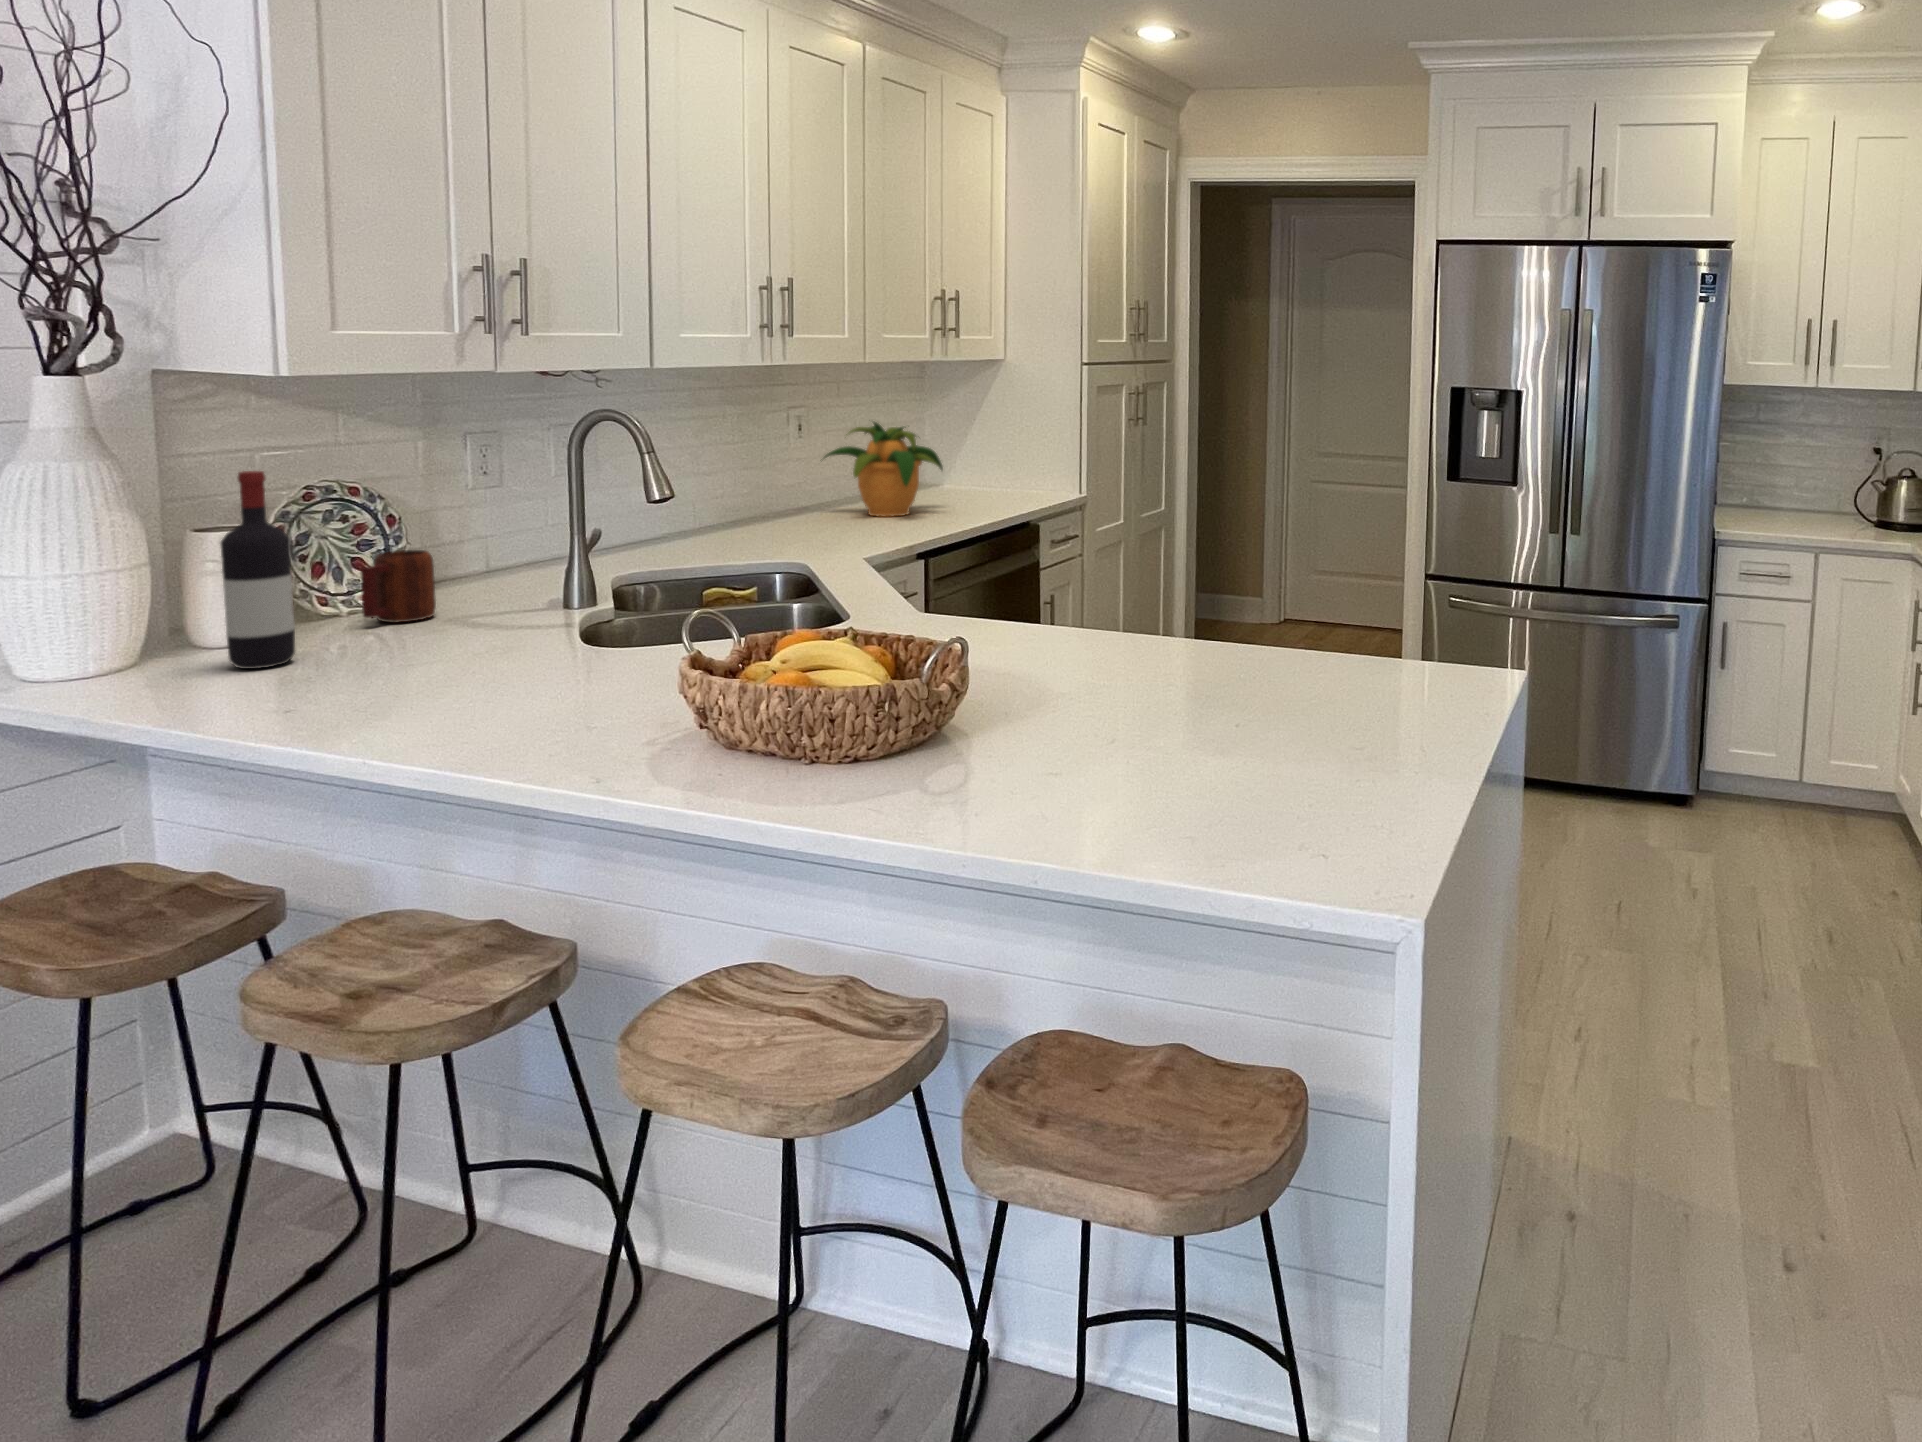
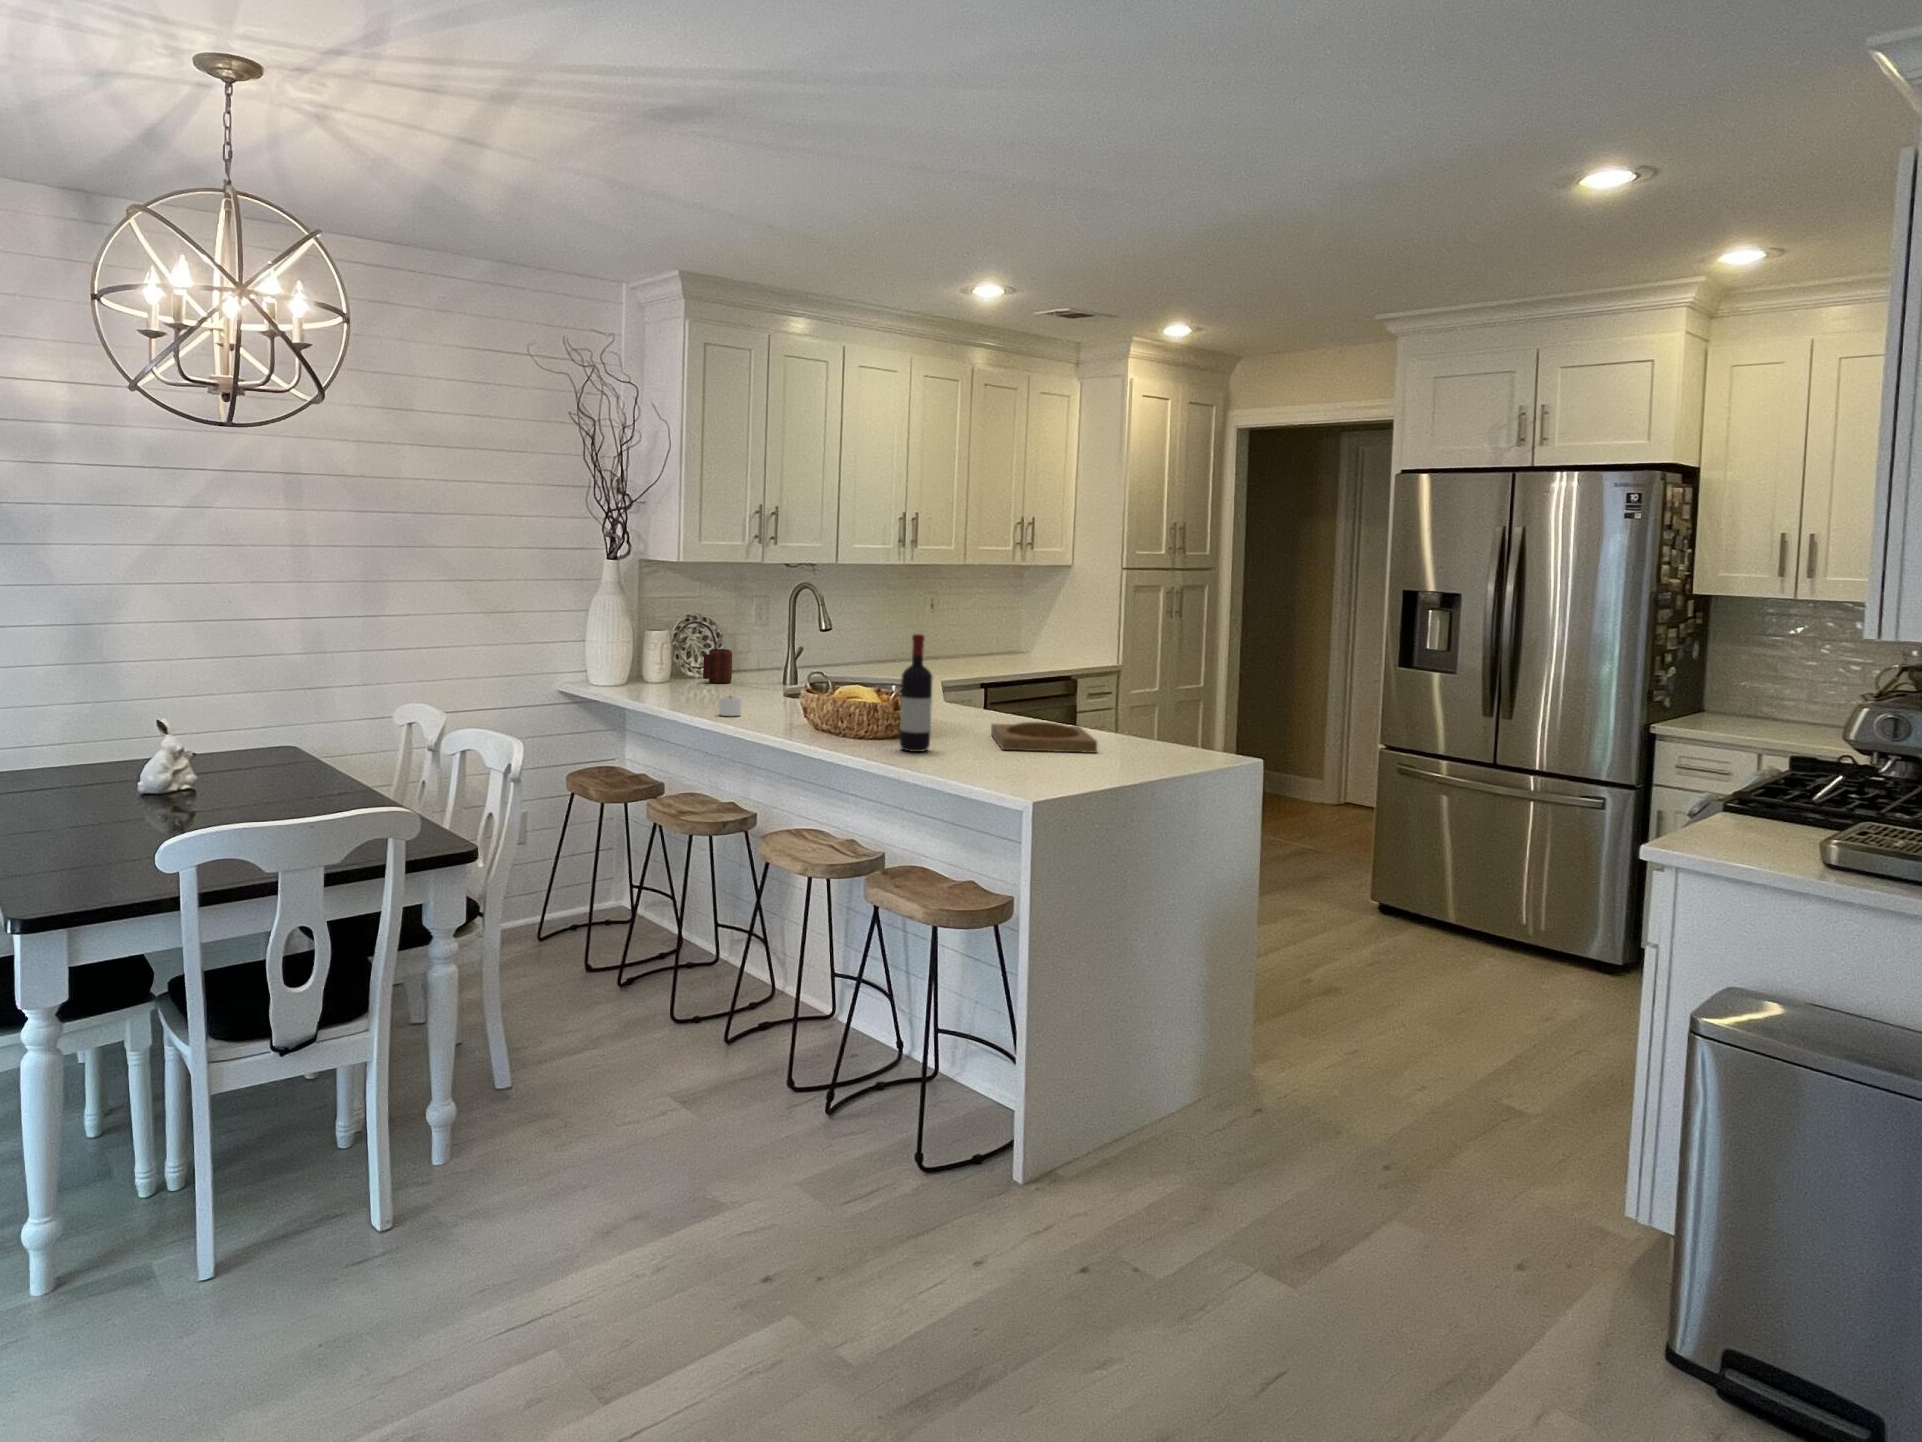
potted plant: present [824,422,943,517] -> none [941,601,1019,665]
wine bottle: present [221,471,295,669] -> present [900,634,933,752]
tray: none [1092,655,1319,741] -> present [991,722,1097,753]
candle: none [442,686,529,740] -> present [719,696,741,716]

